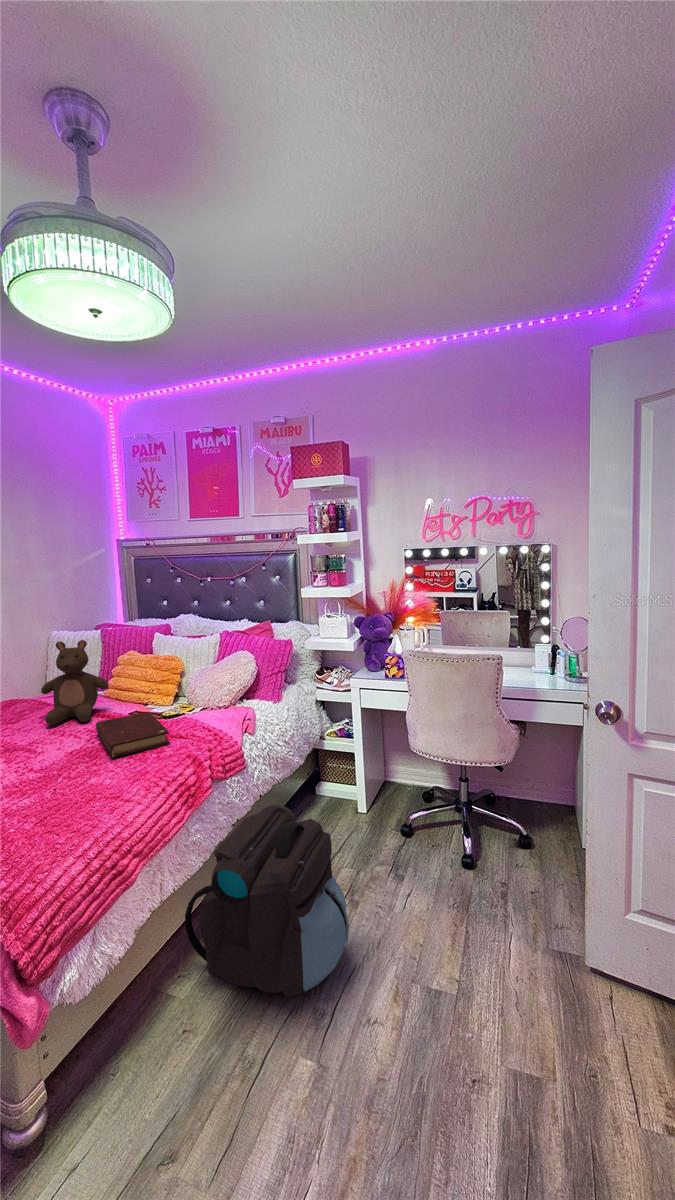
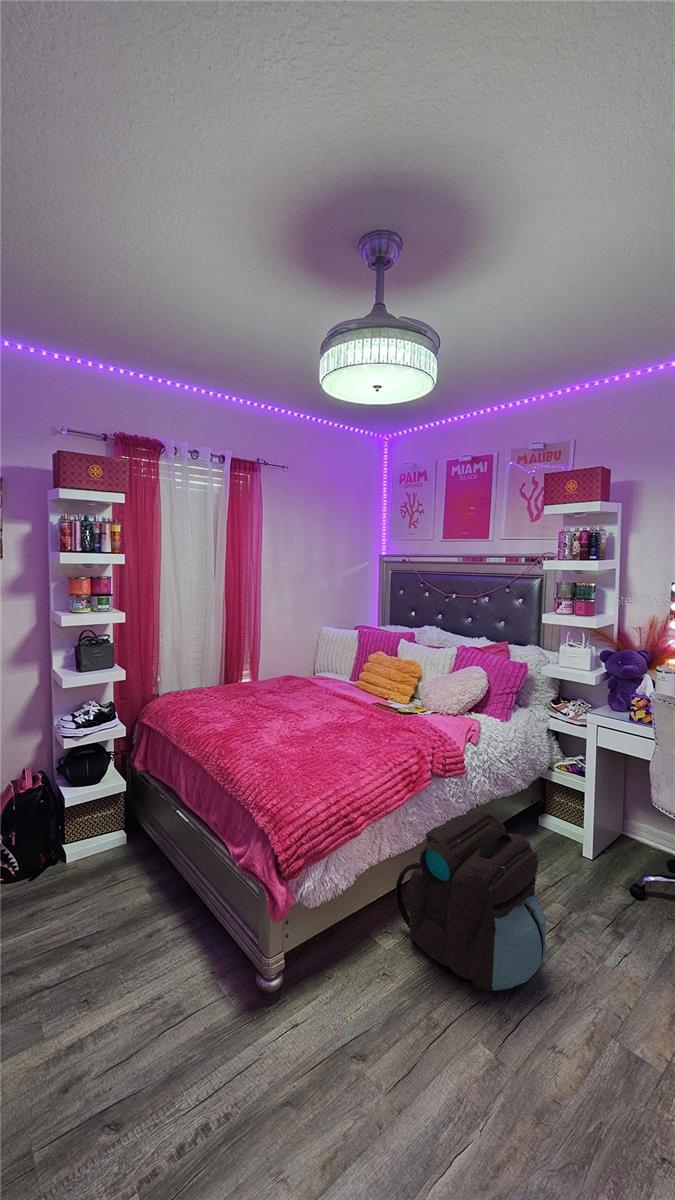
stuffed bear: present [41,640,109,725] -> none [311,636,360,704]
book: present [96,712,170,757] -> none [346,705,402,735]

